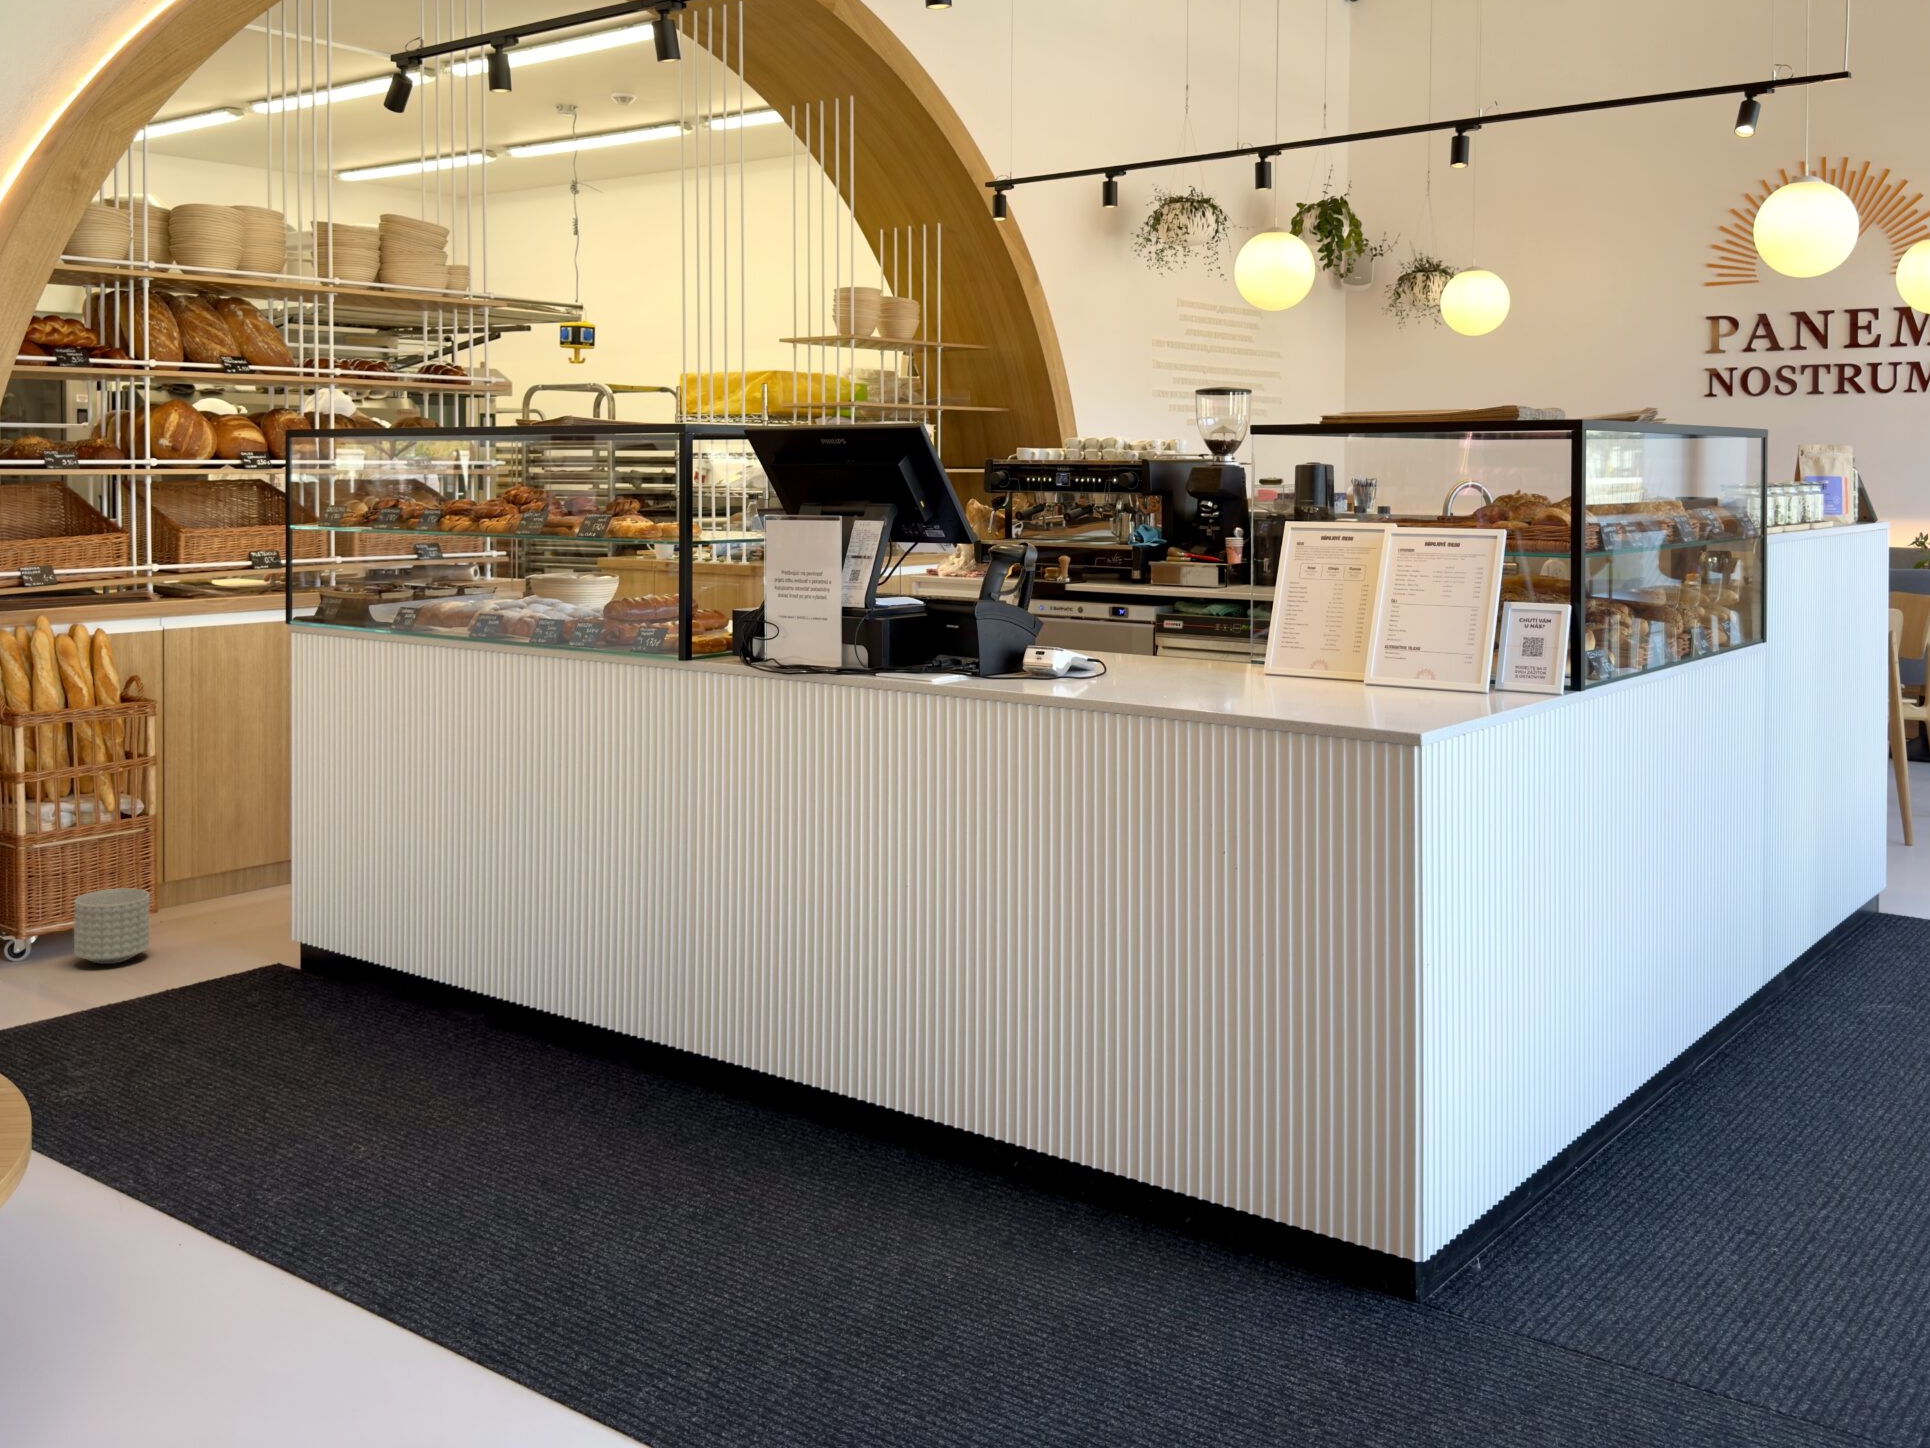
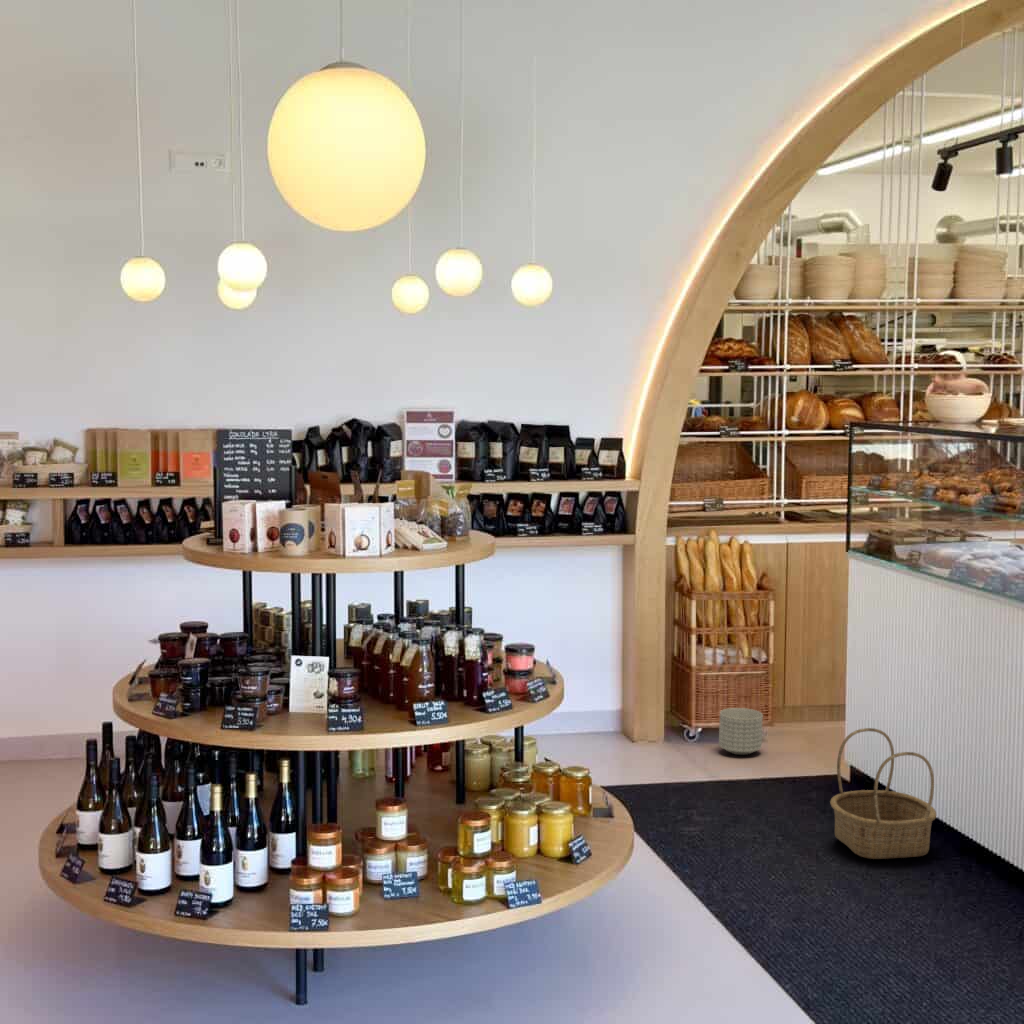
basket: none [315,871,479,1065] -> present [830,728,936,859]

